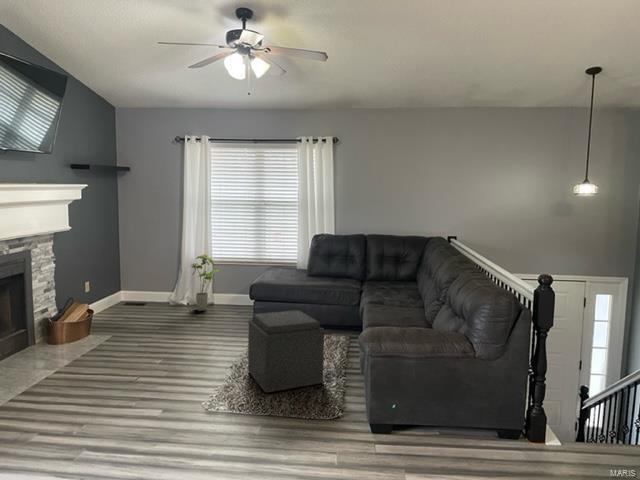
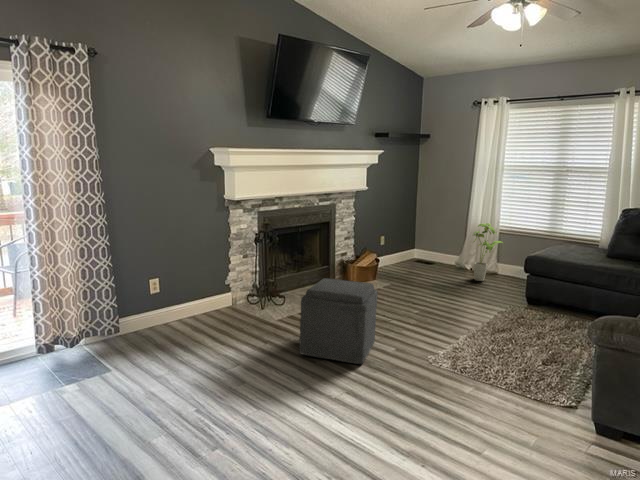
ottoman: present [248,310,324,392] -> present [299,278,378,364]

